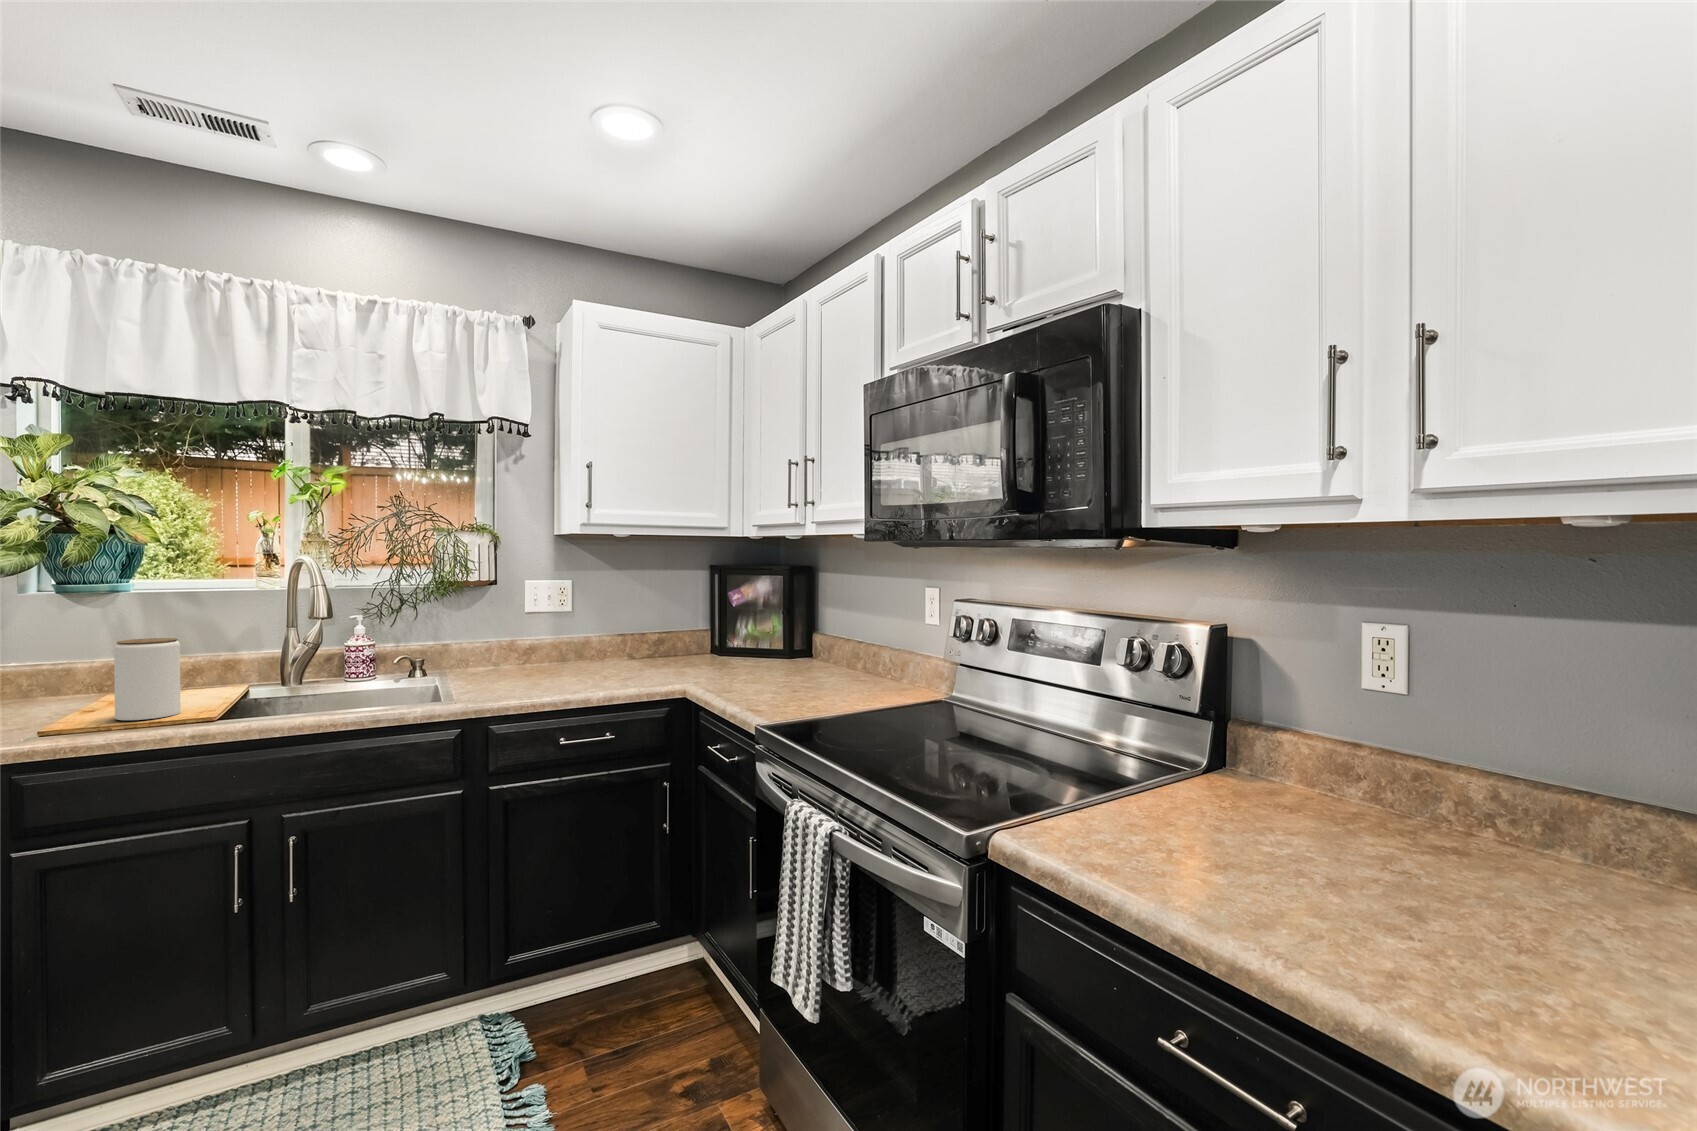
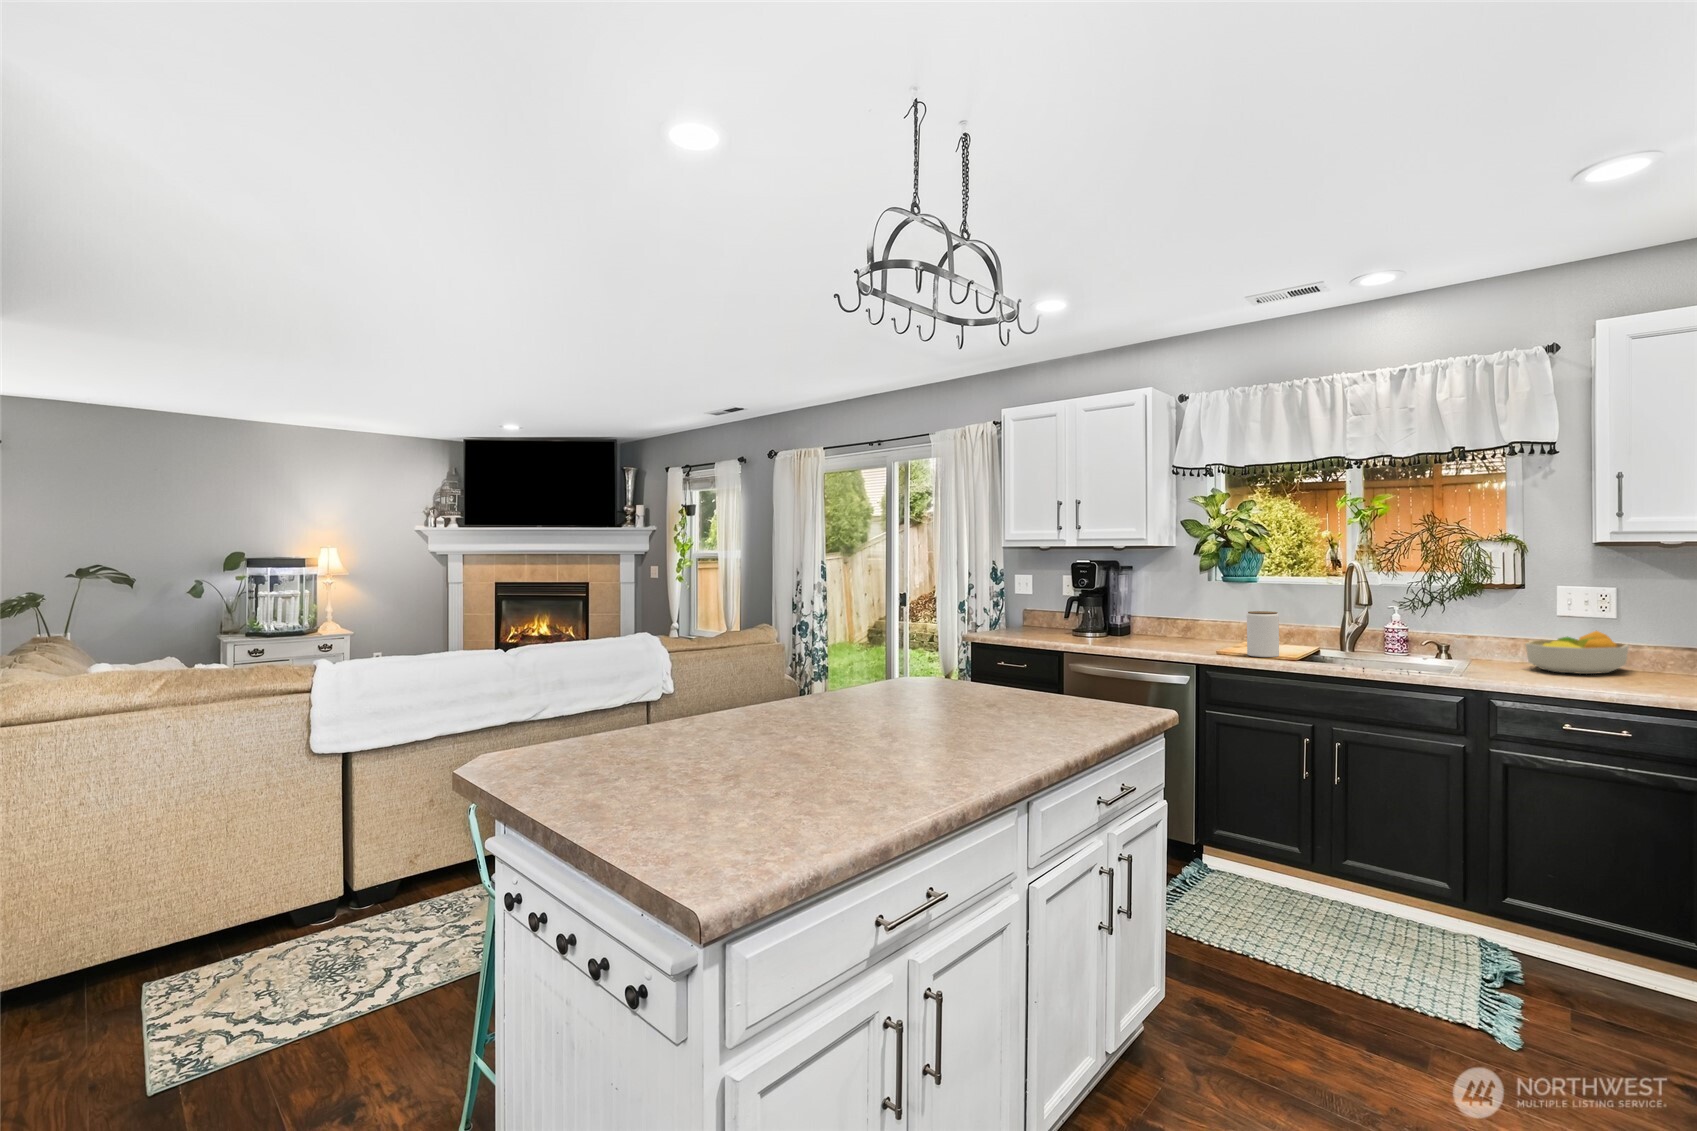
fruit bowl: none [512,632,596,683] -> present [1525,631,1629,674]

